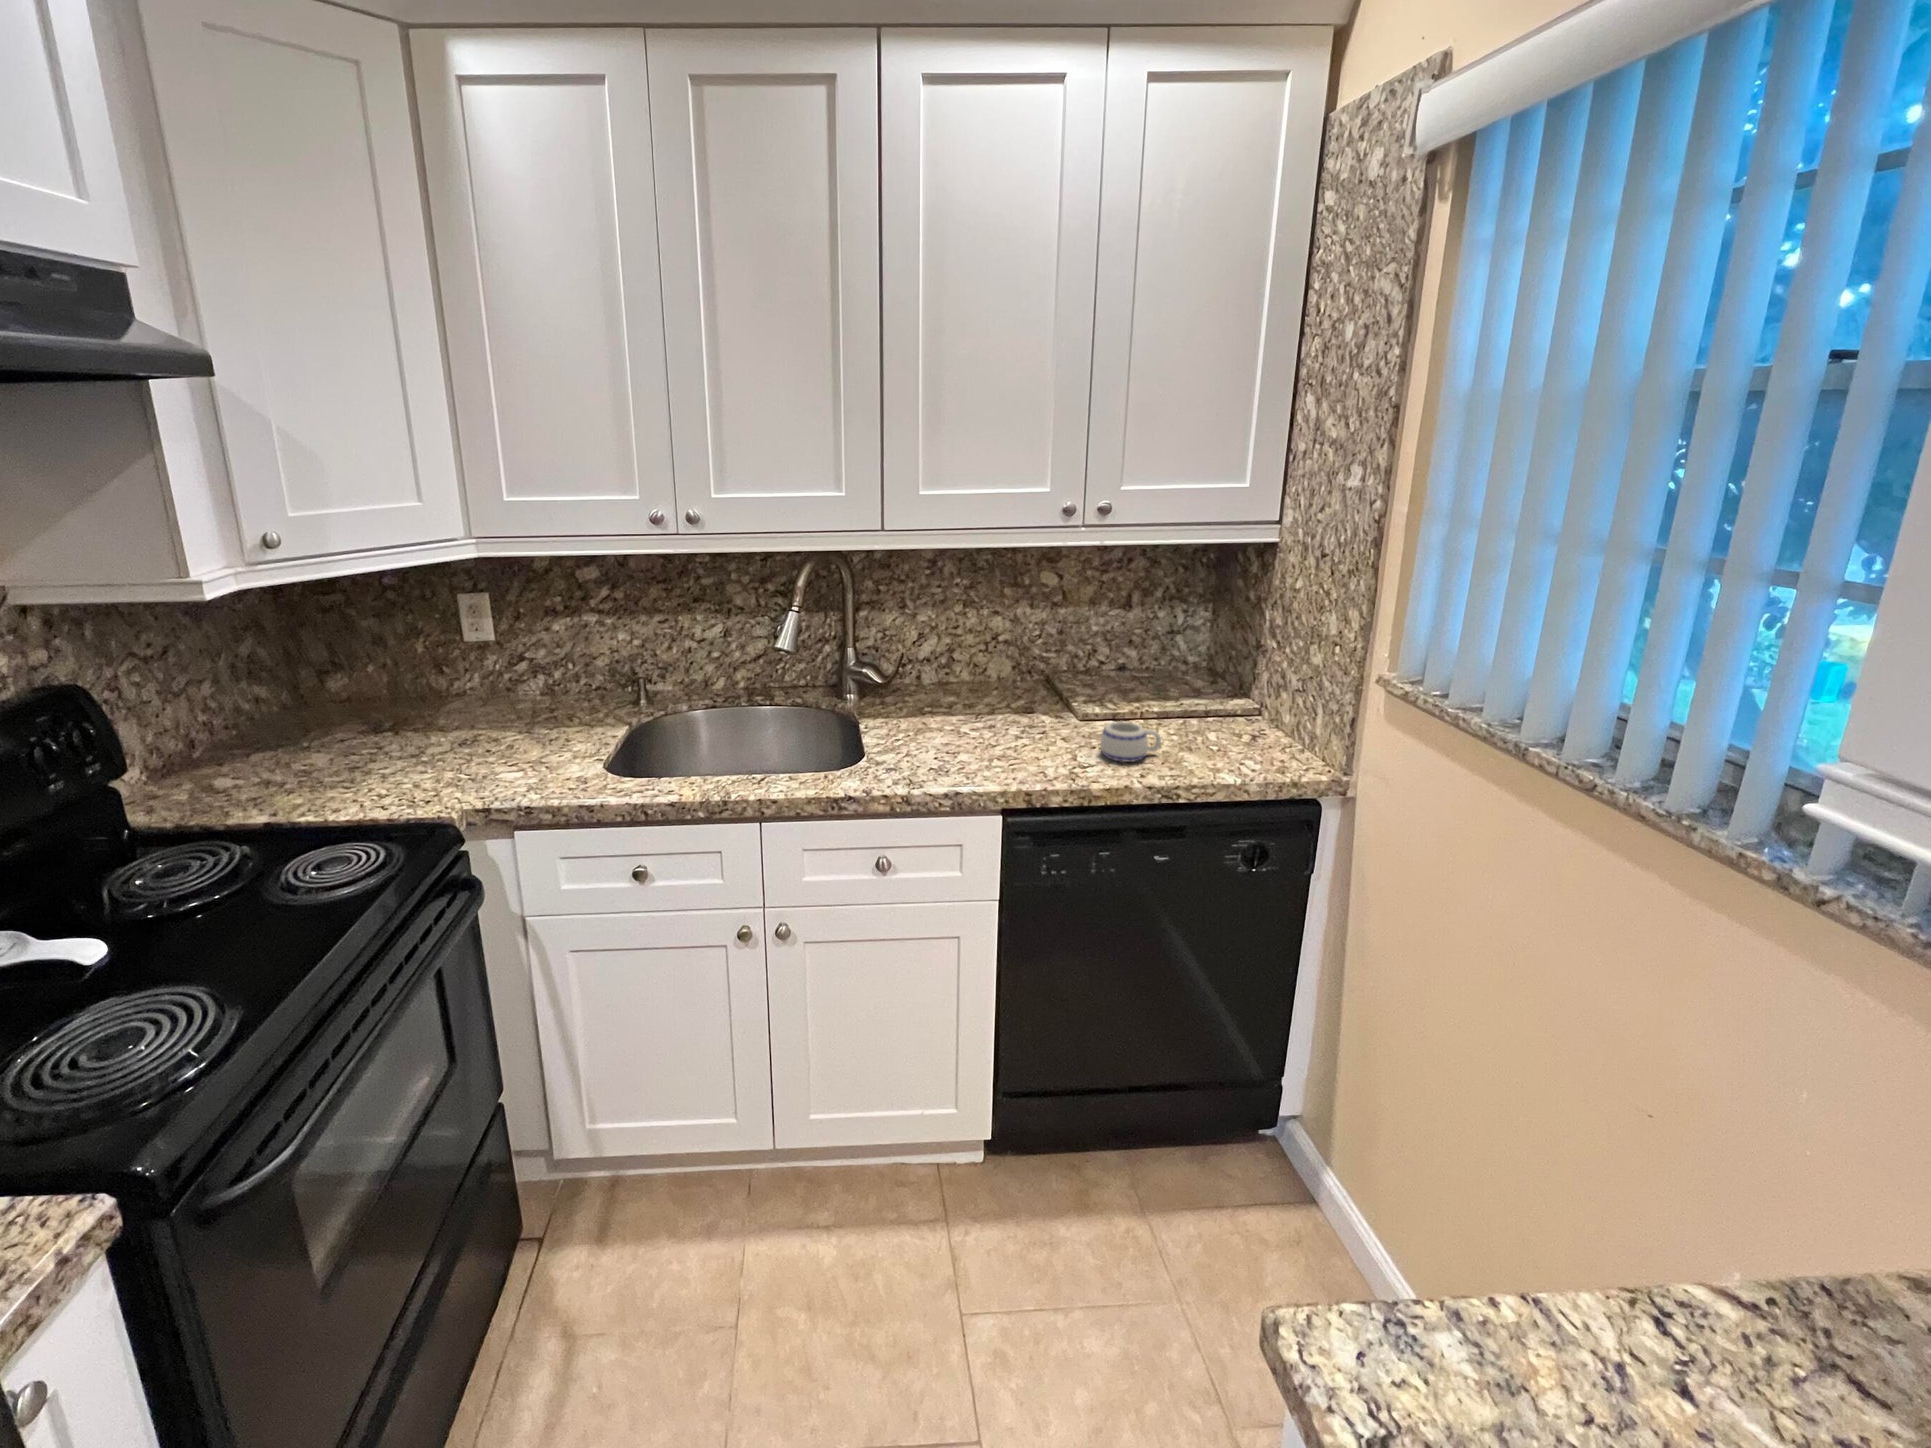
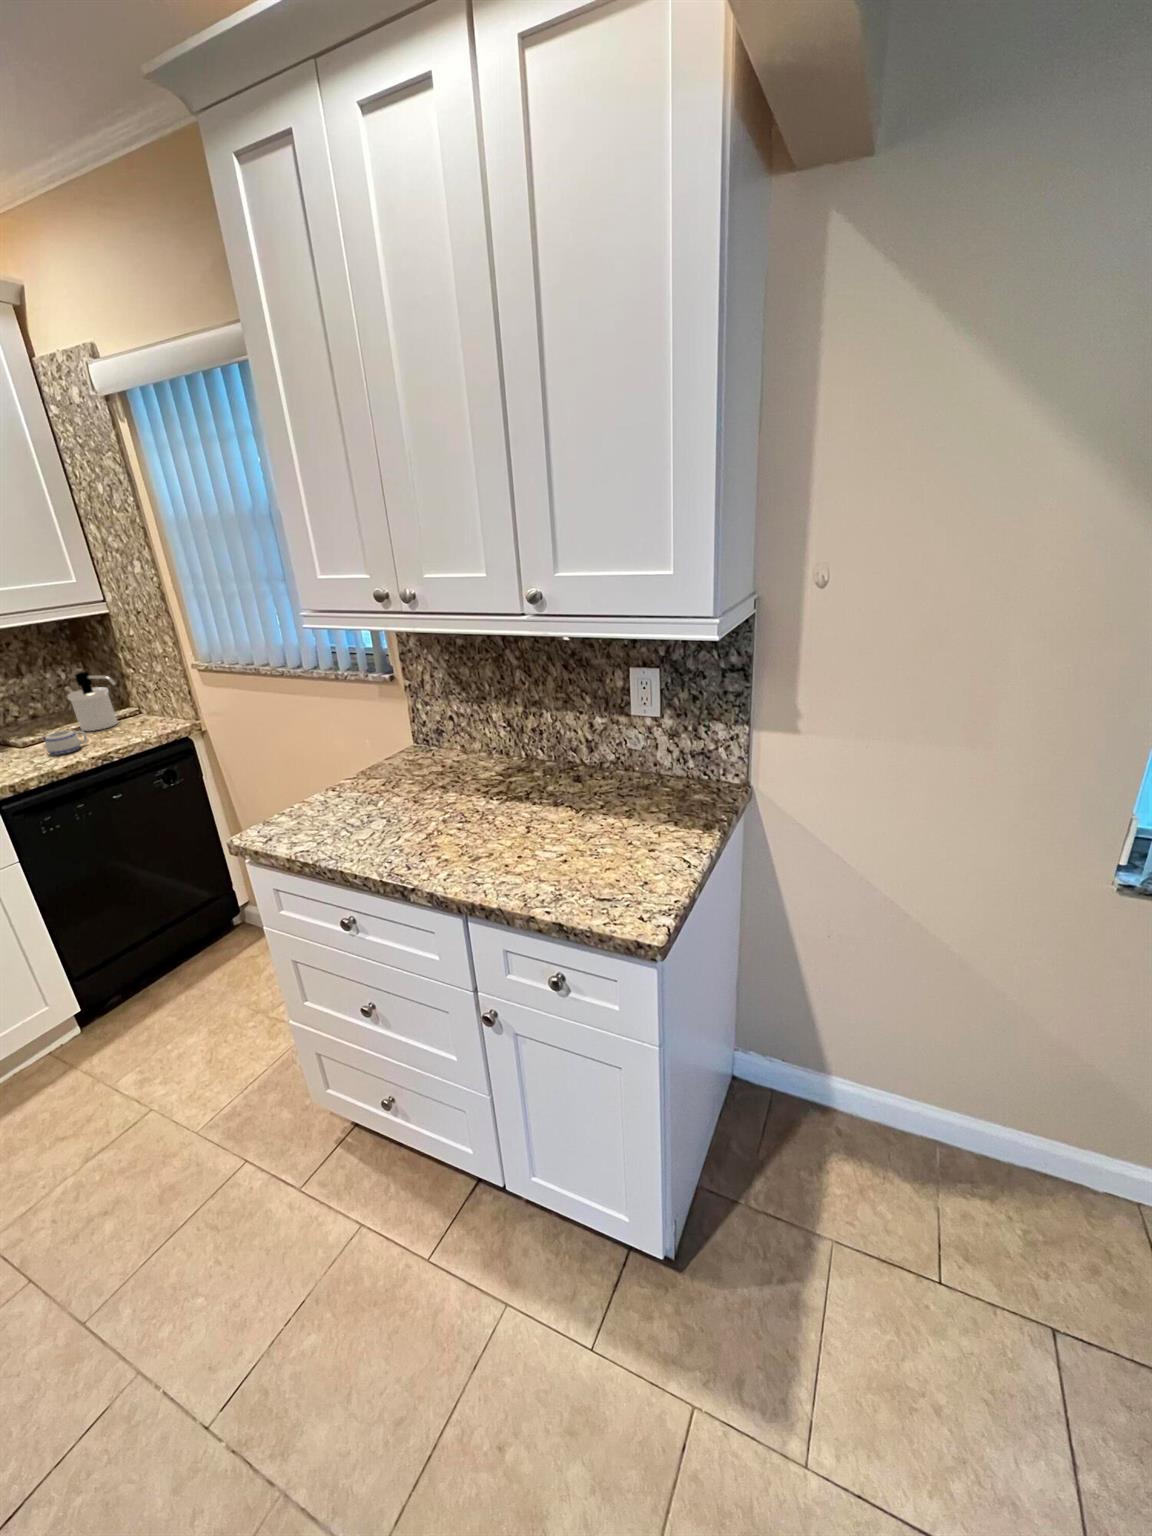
soap dispenser: none [1164,631,1238,729] -> present [68,672,118,731]

